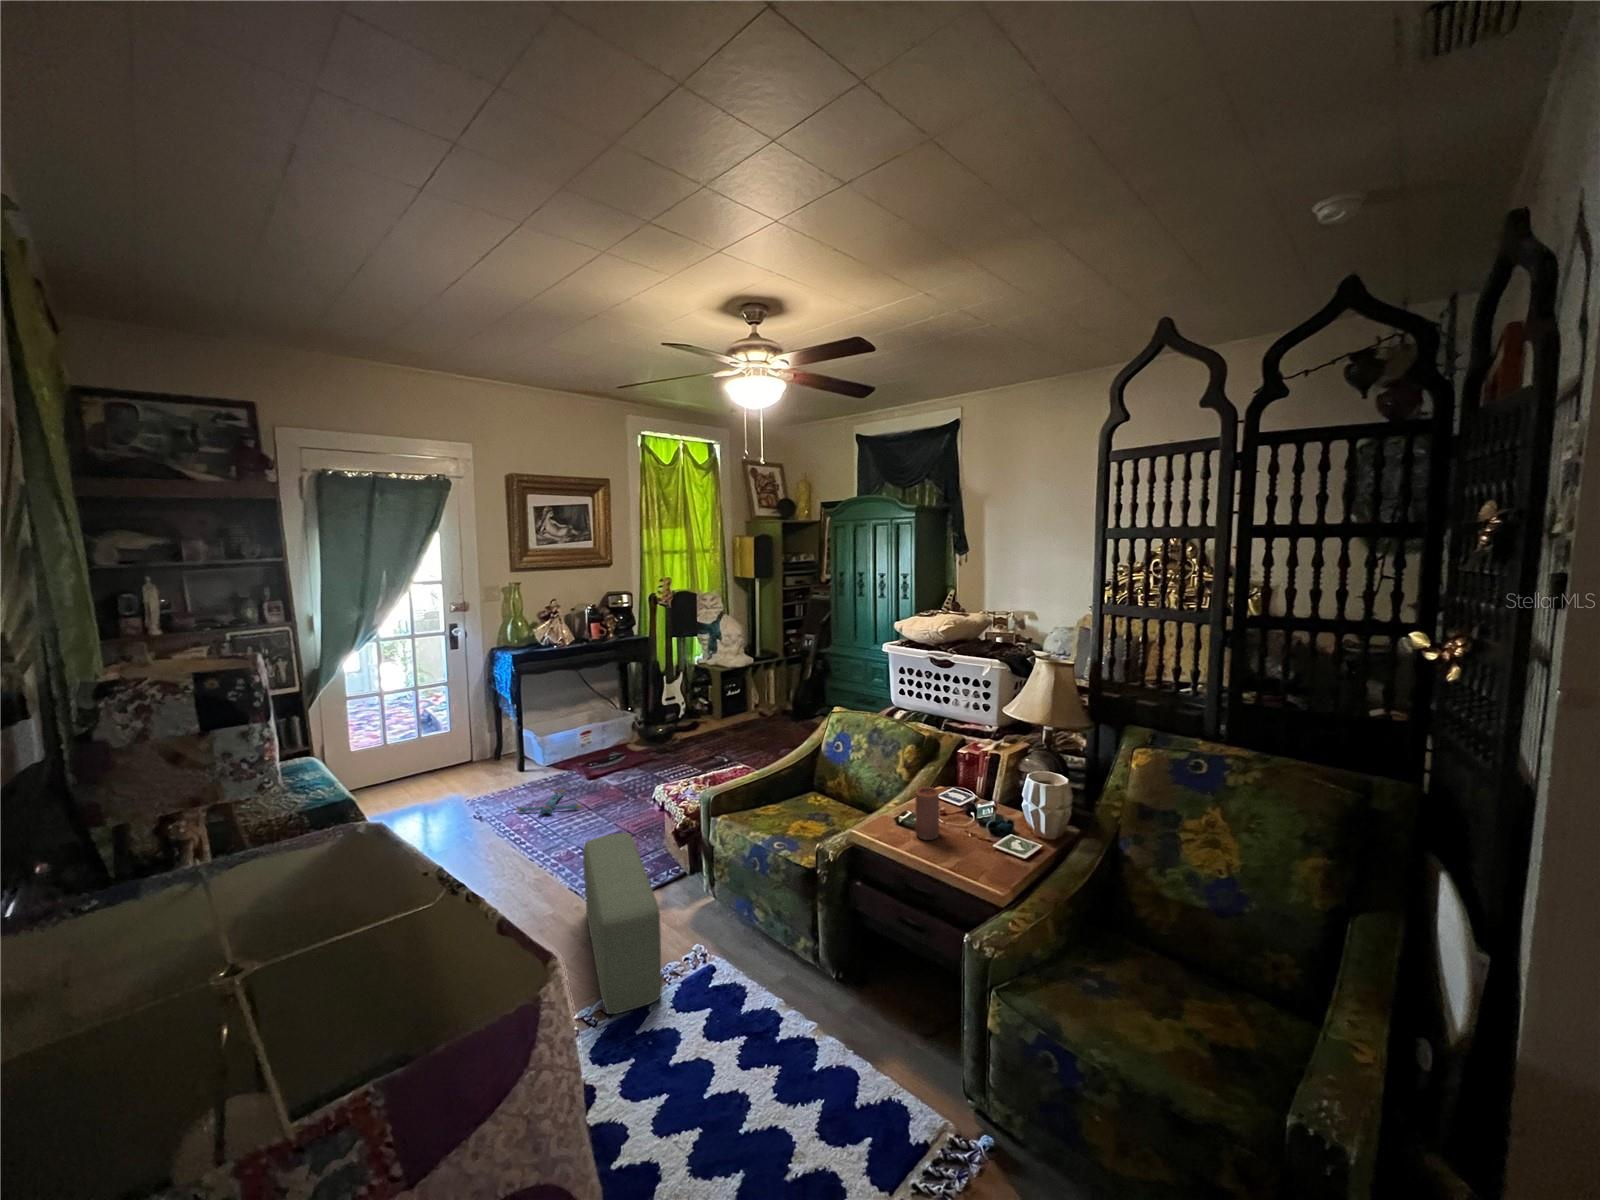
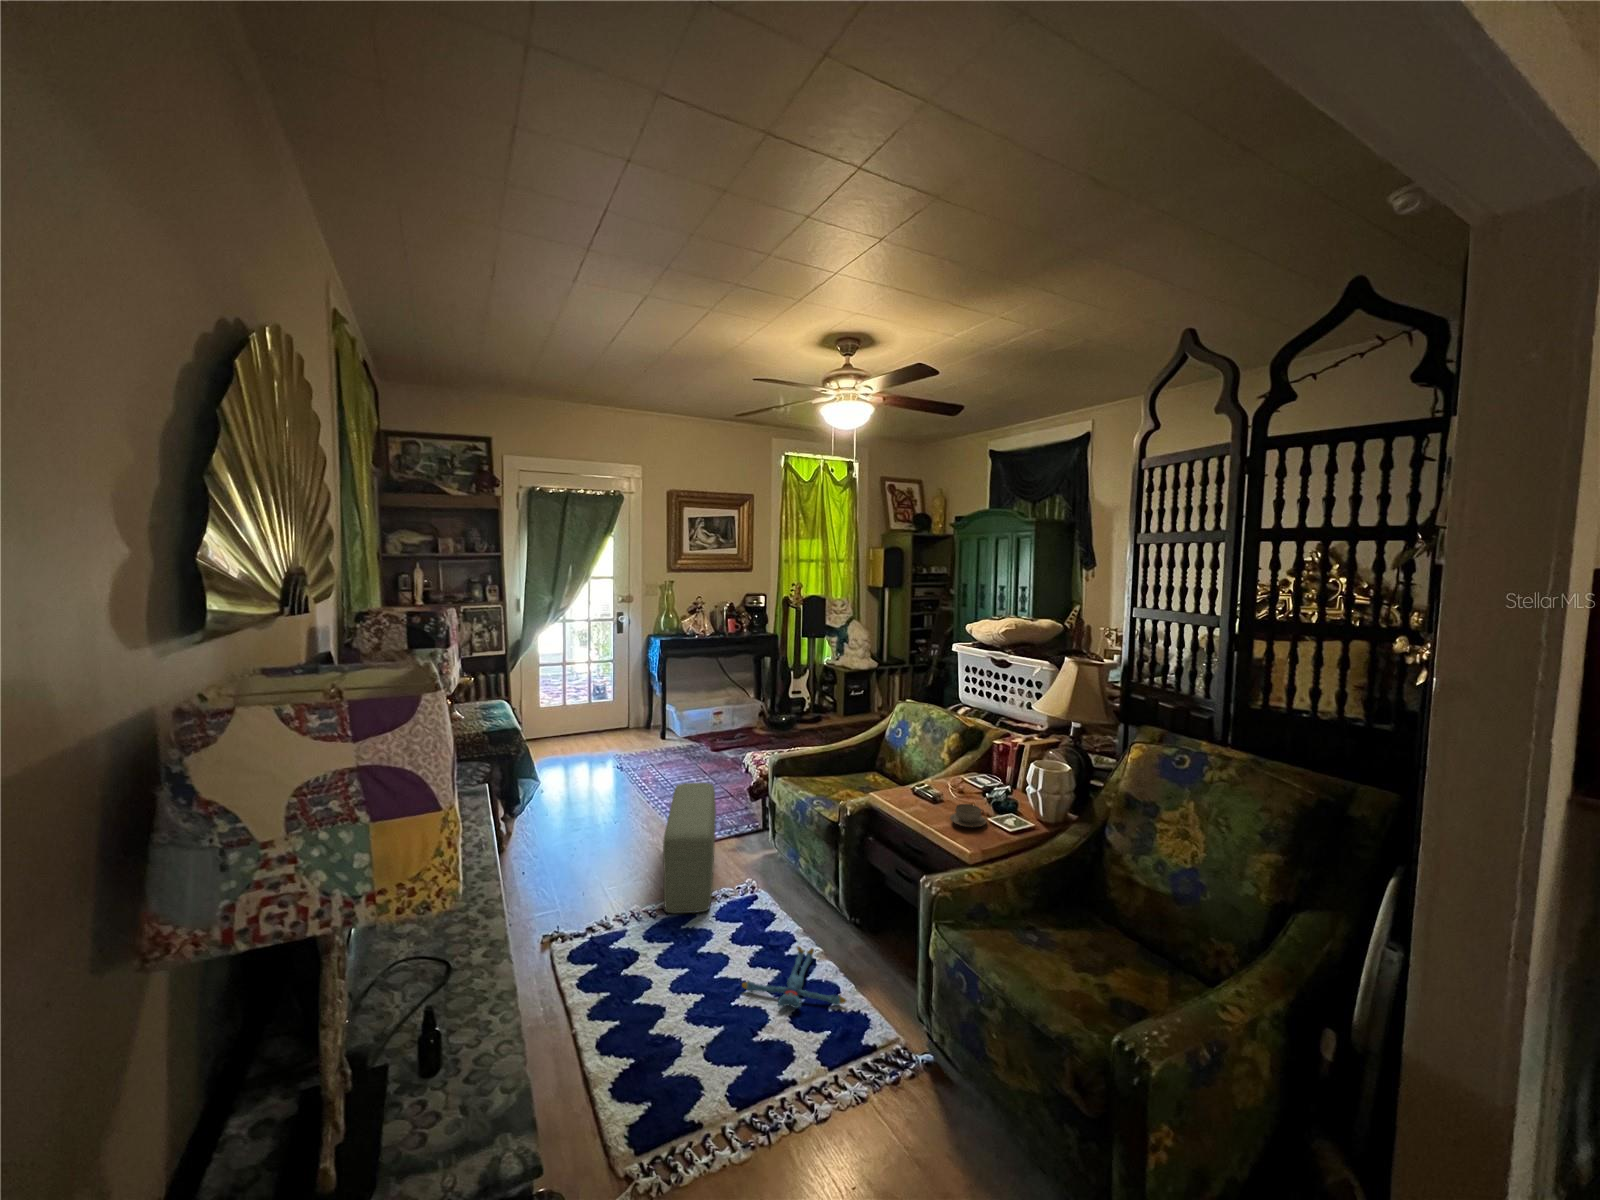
candle: present [915,787,939,840] -> none [925,761,946,808]
plush toy: present [517,789,581,814] -> present [742,947,846,1008]
teacup: none [955,832,995,860] -> present [950,804,987,827]

